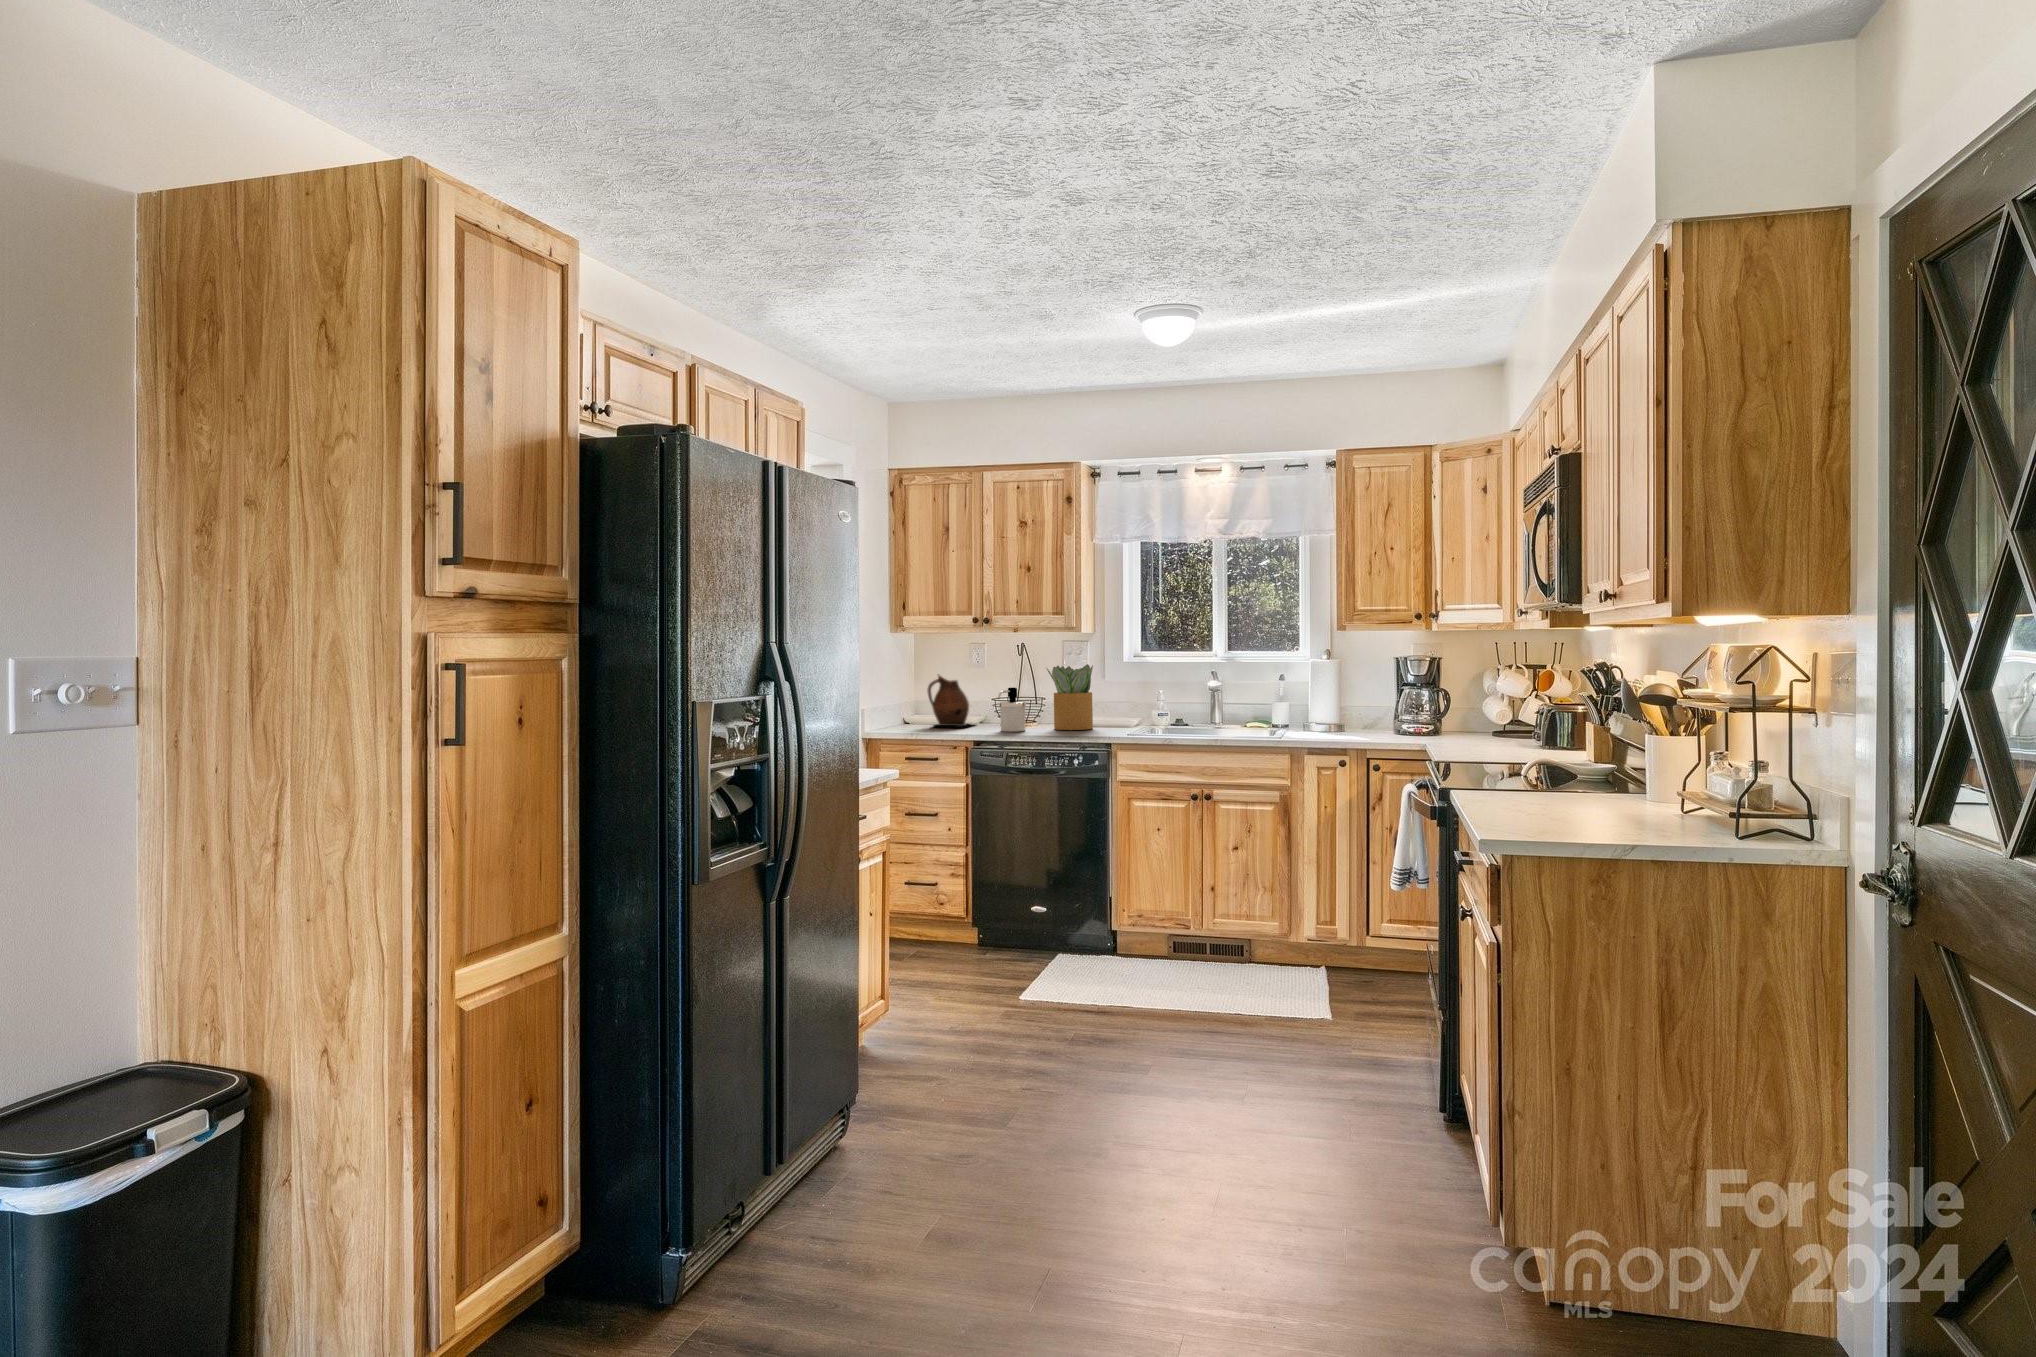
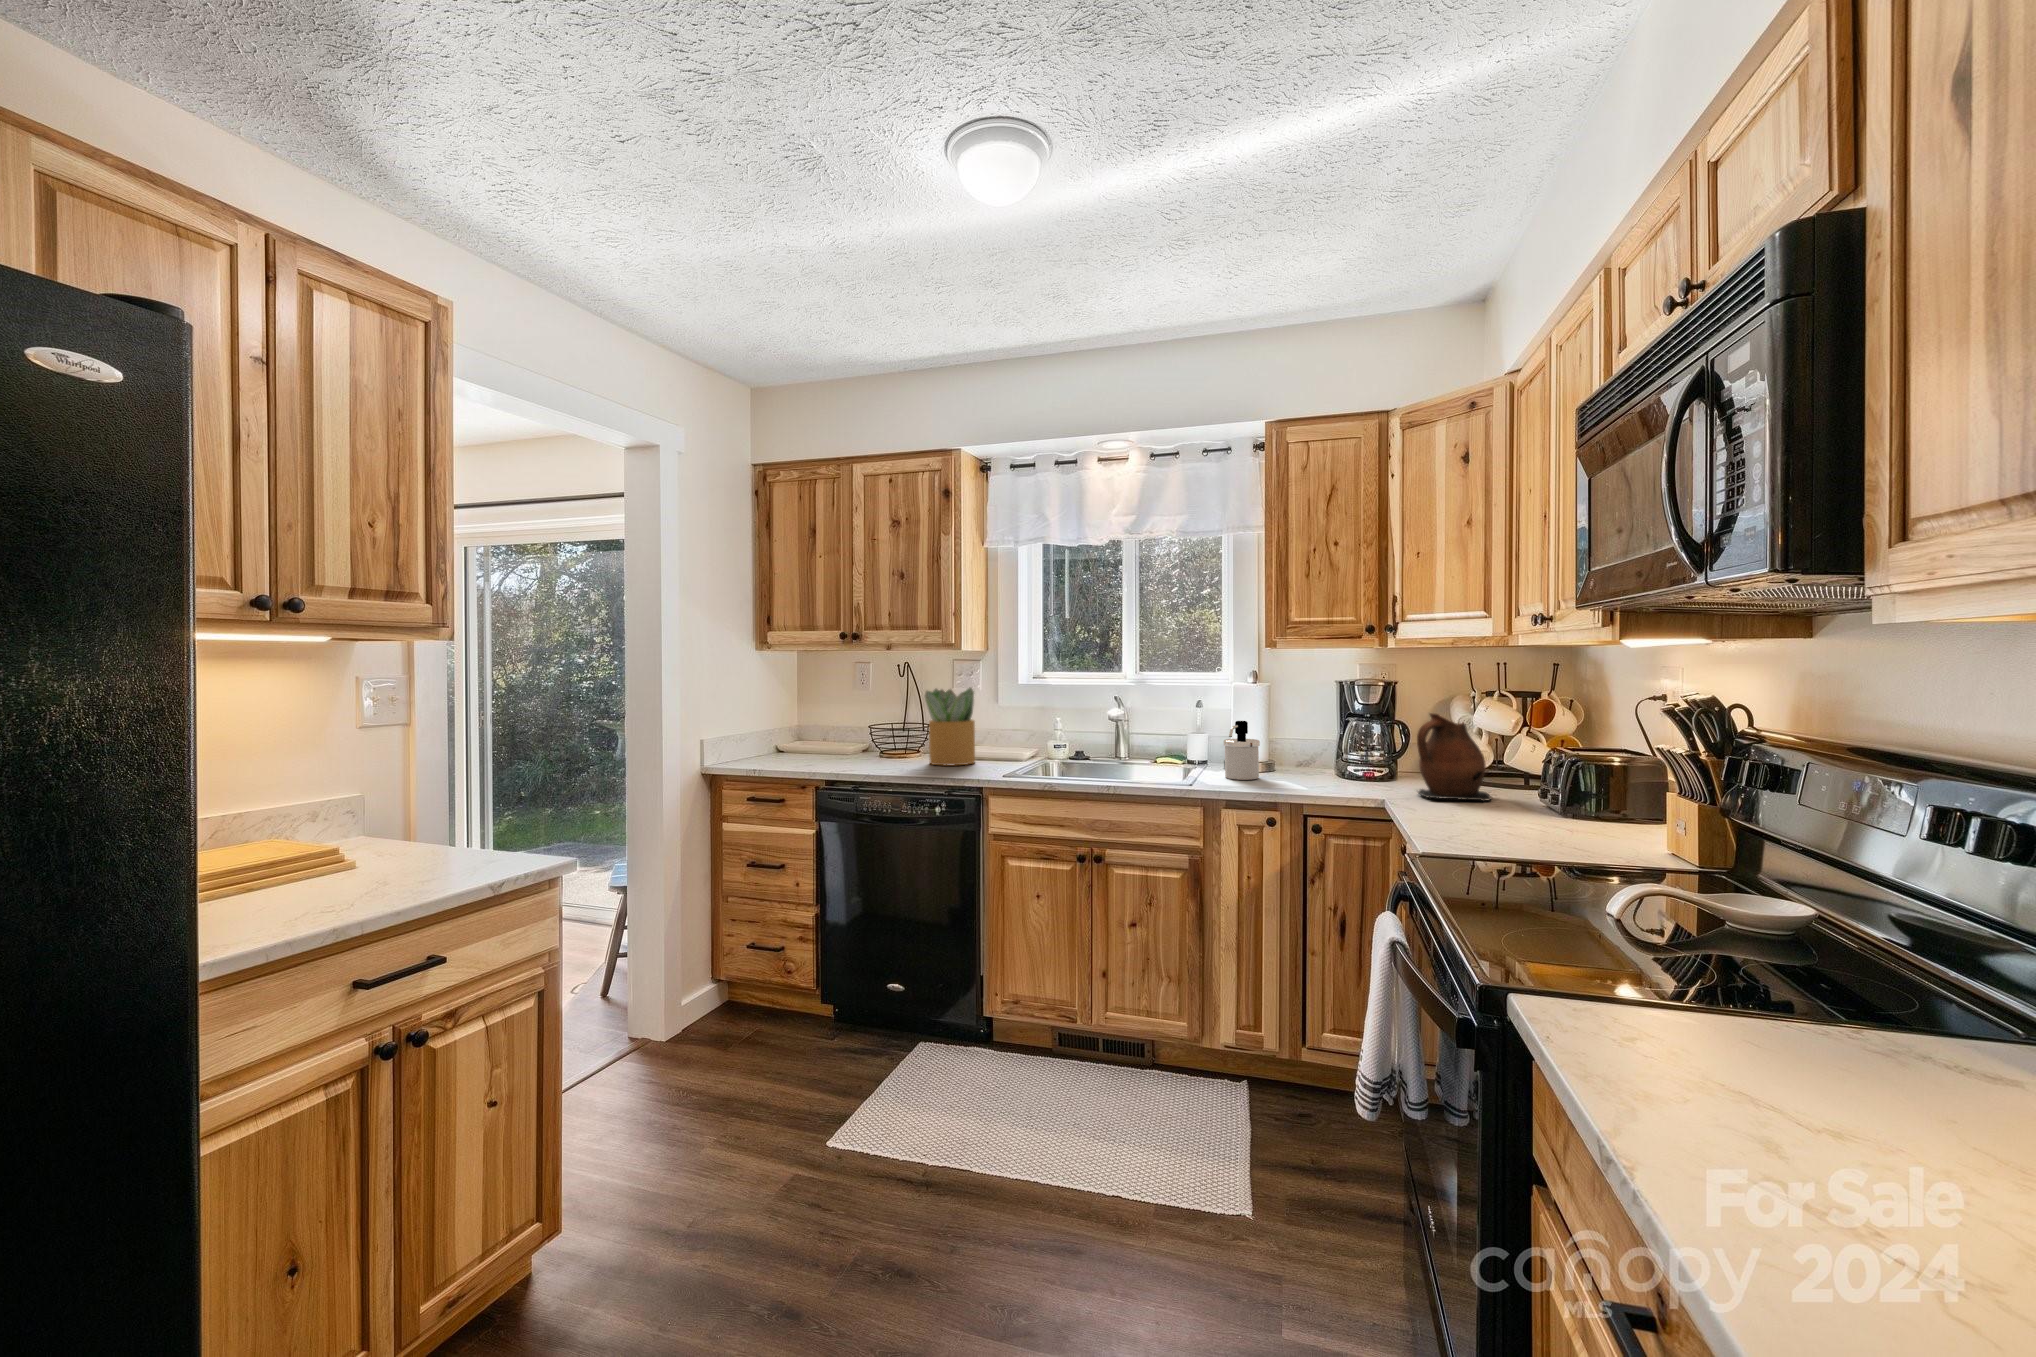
ceramic pitcher: present [927,674,969,726] -> present [1417,713,1491,801]
soap dispenser: present [998,688,1026,732] -> present [1224,721,1260,780]

